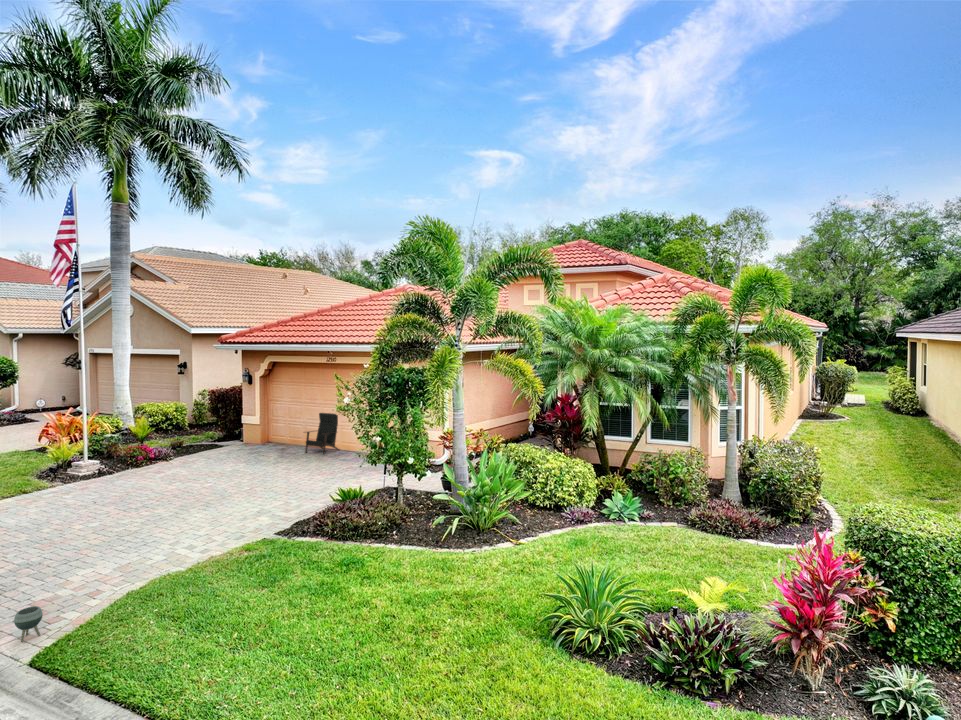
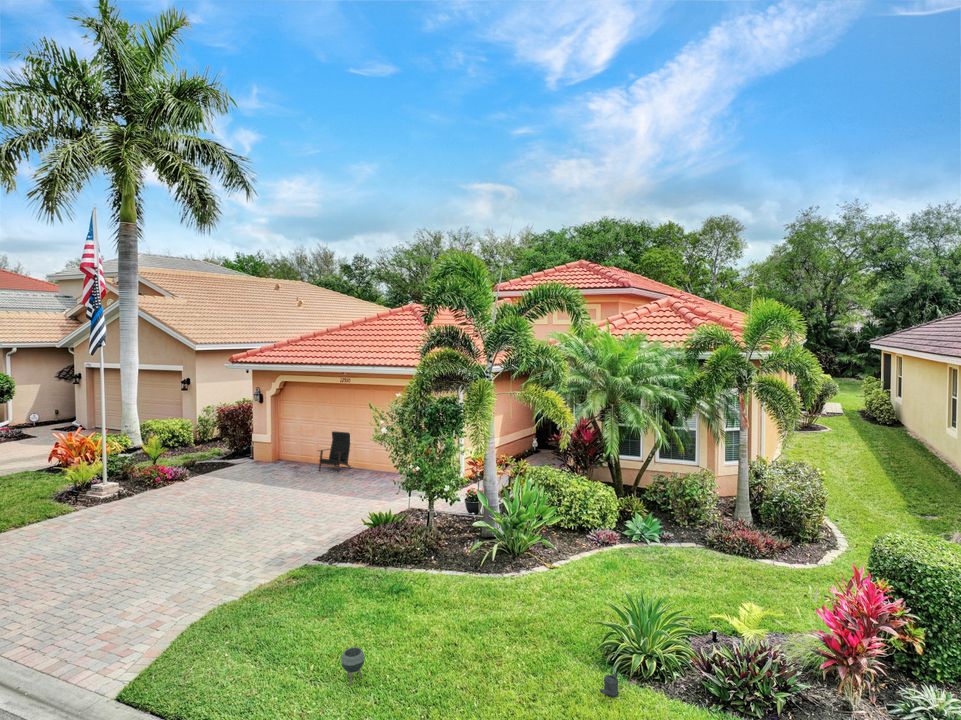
planter: present [14,606,43,642] -> present [341,647,364,685]
watering can: none [530,645,554,671] -> present [600,673,618,697]

